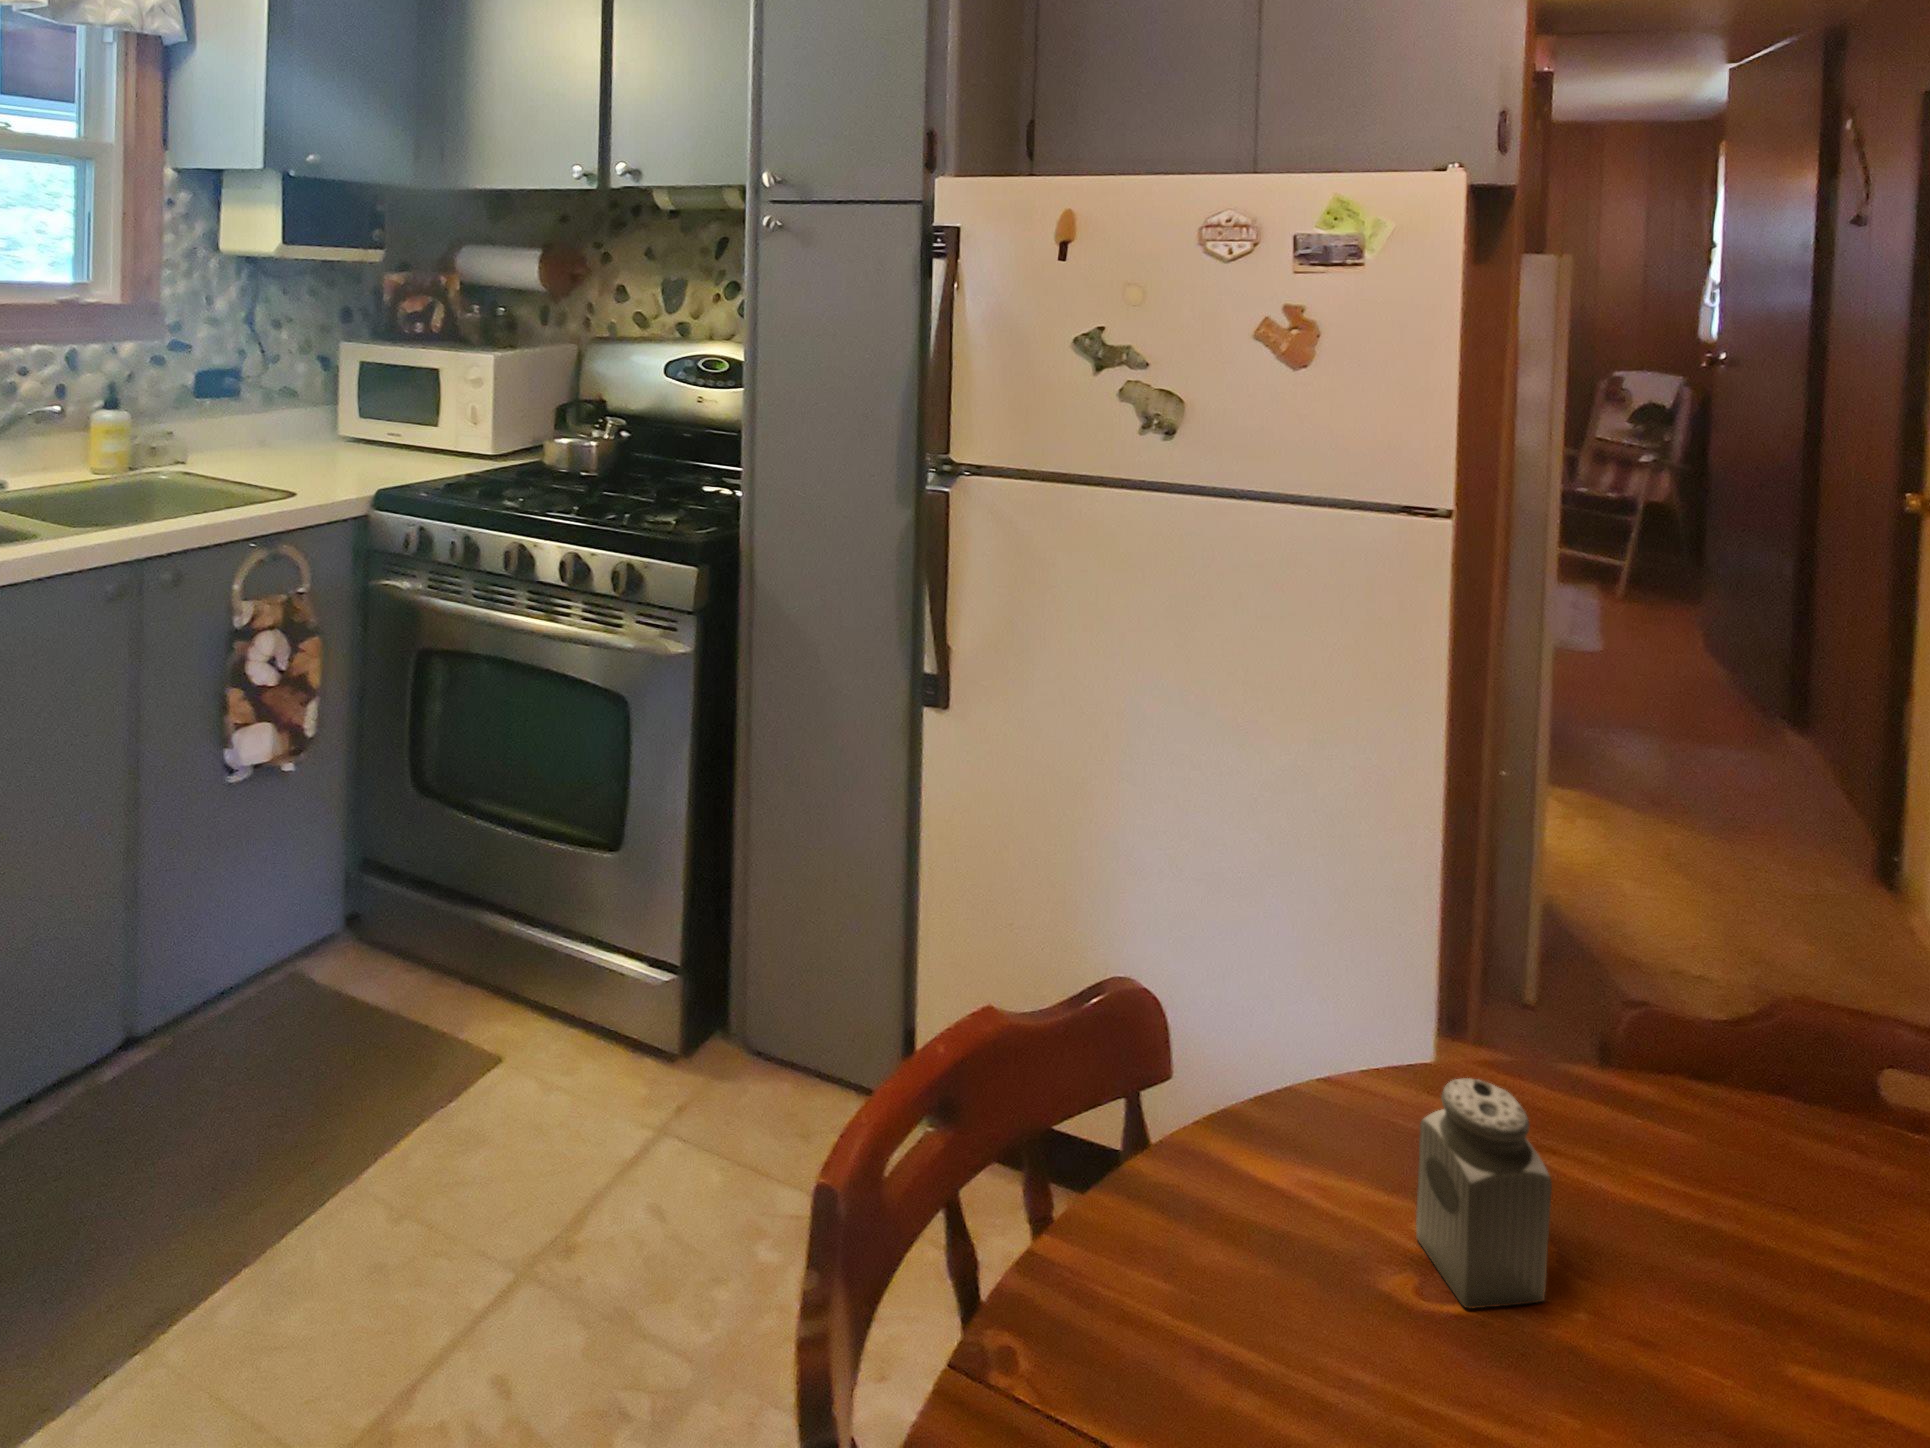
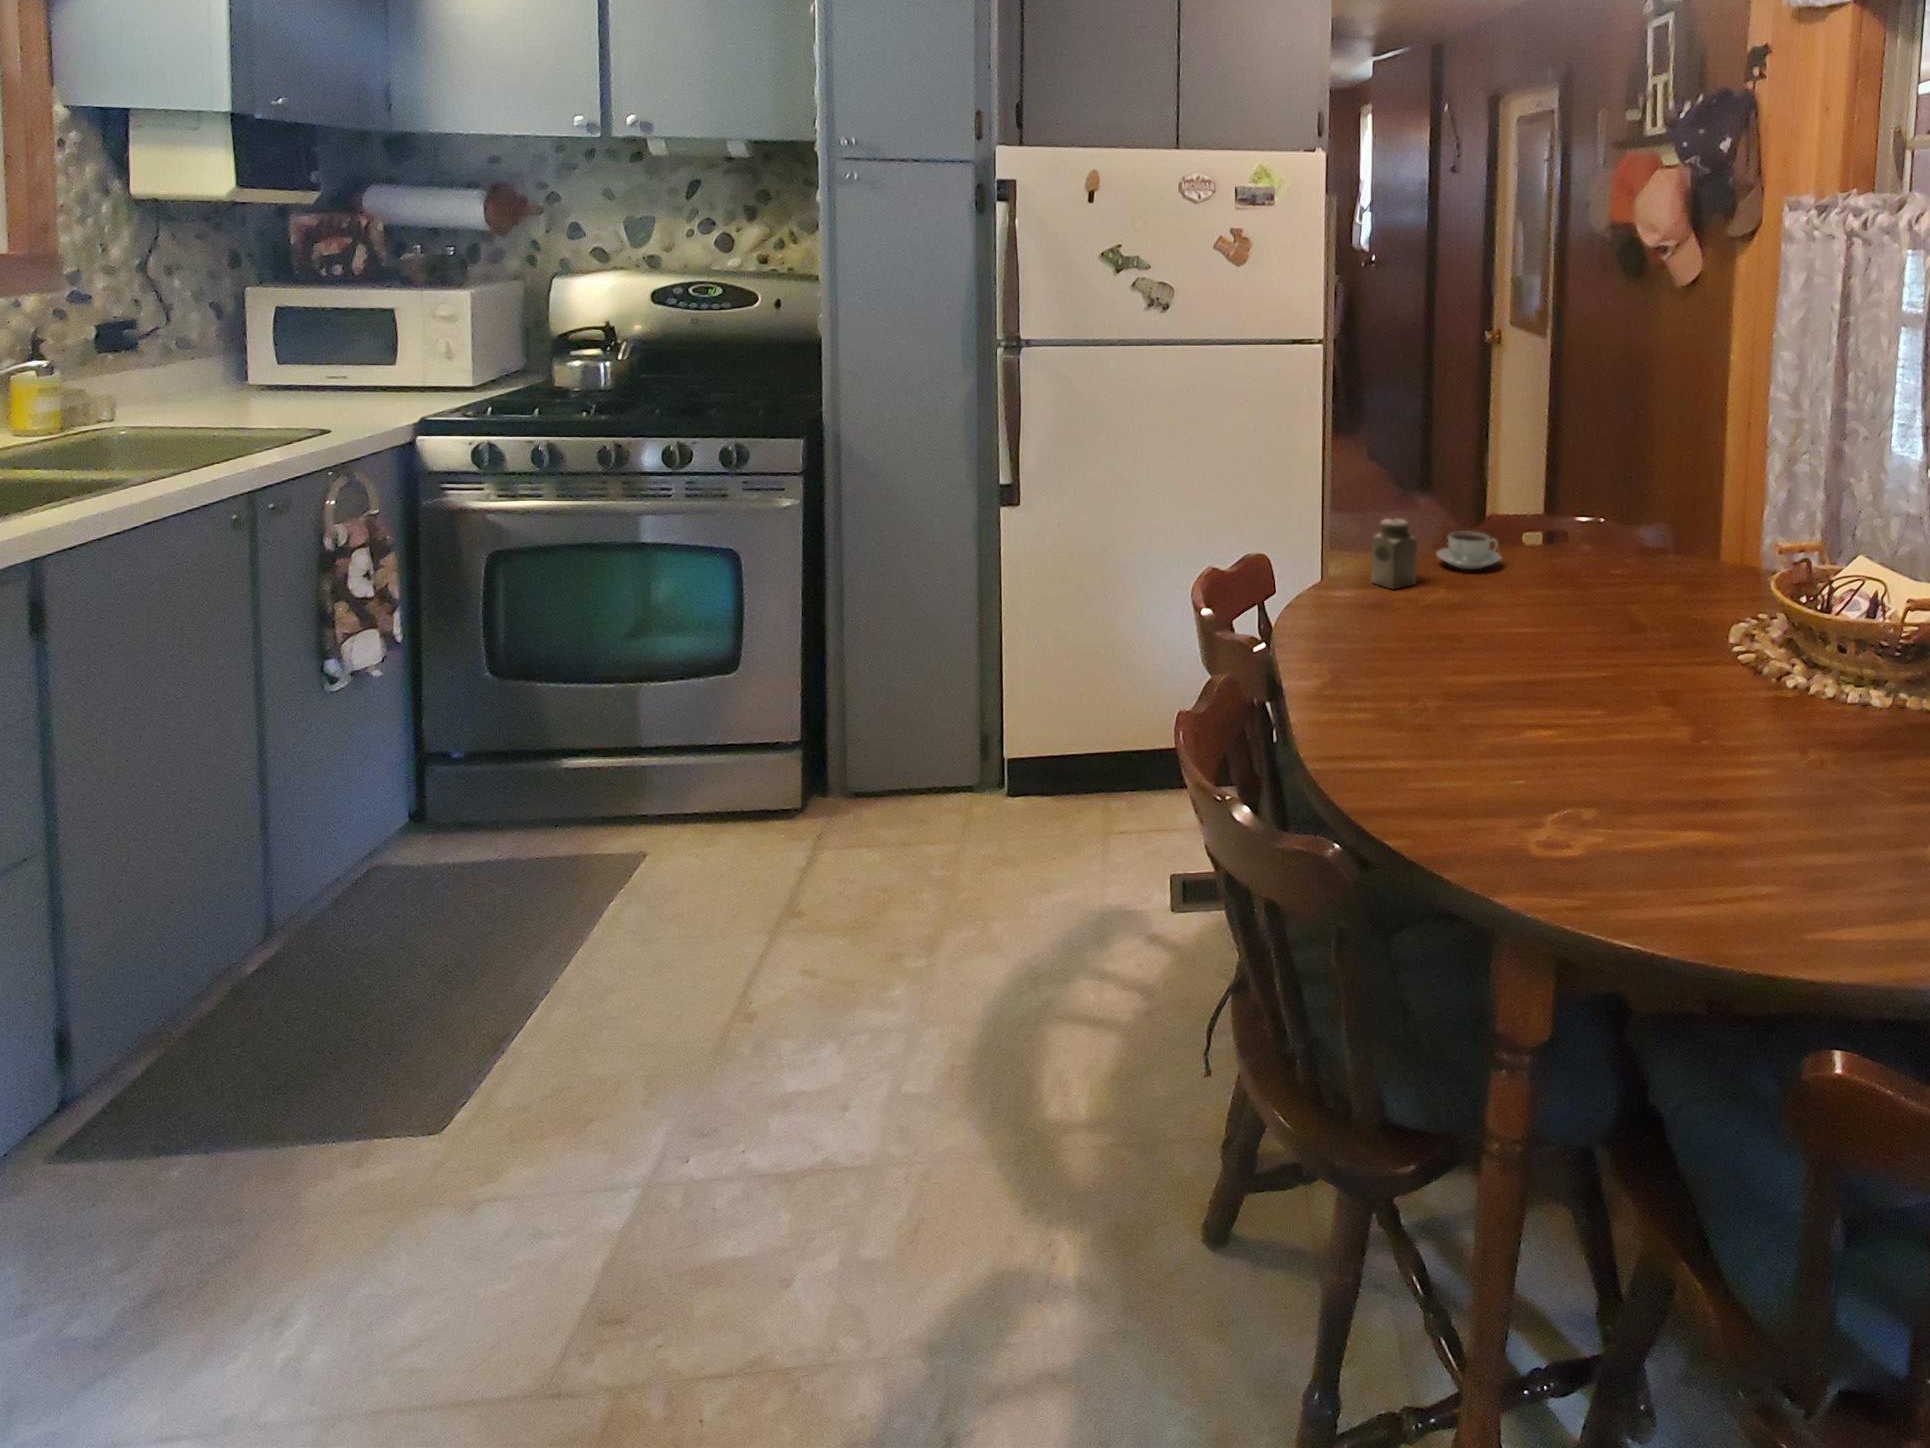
coffee cup: none [1634,1121,1851,1294] -> present [1437,531,1501,569]

